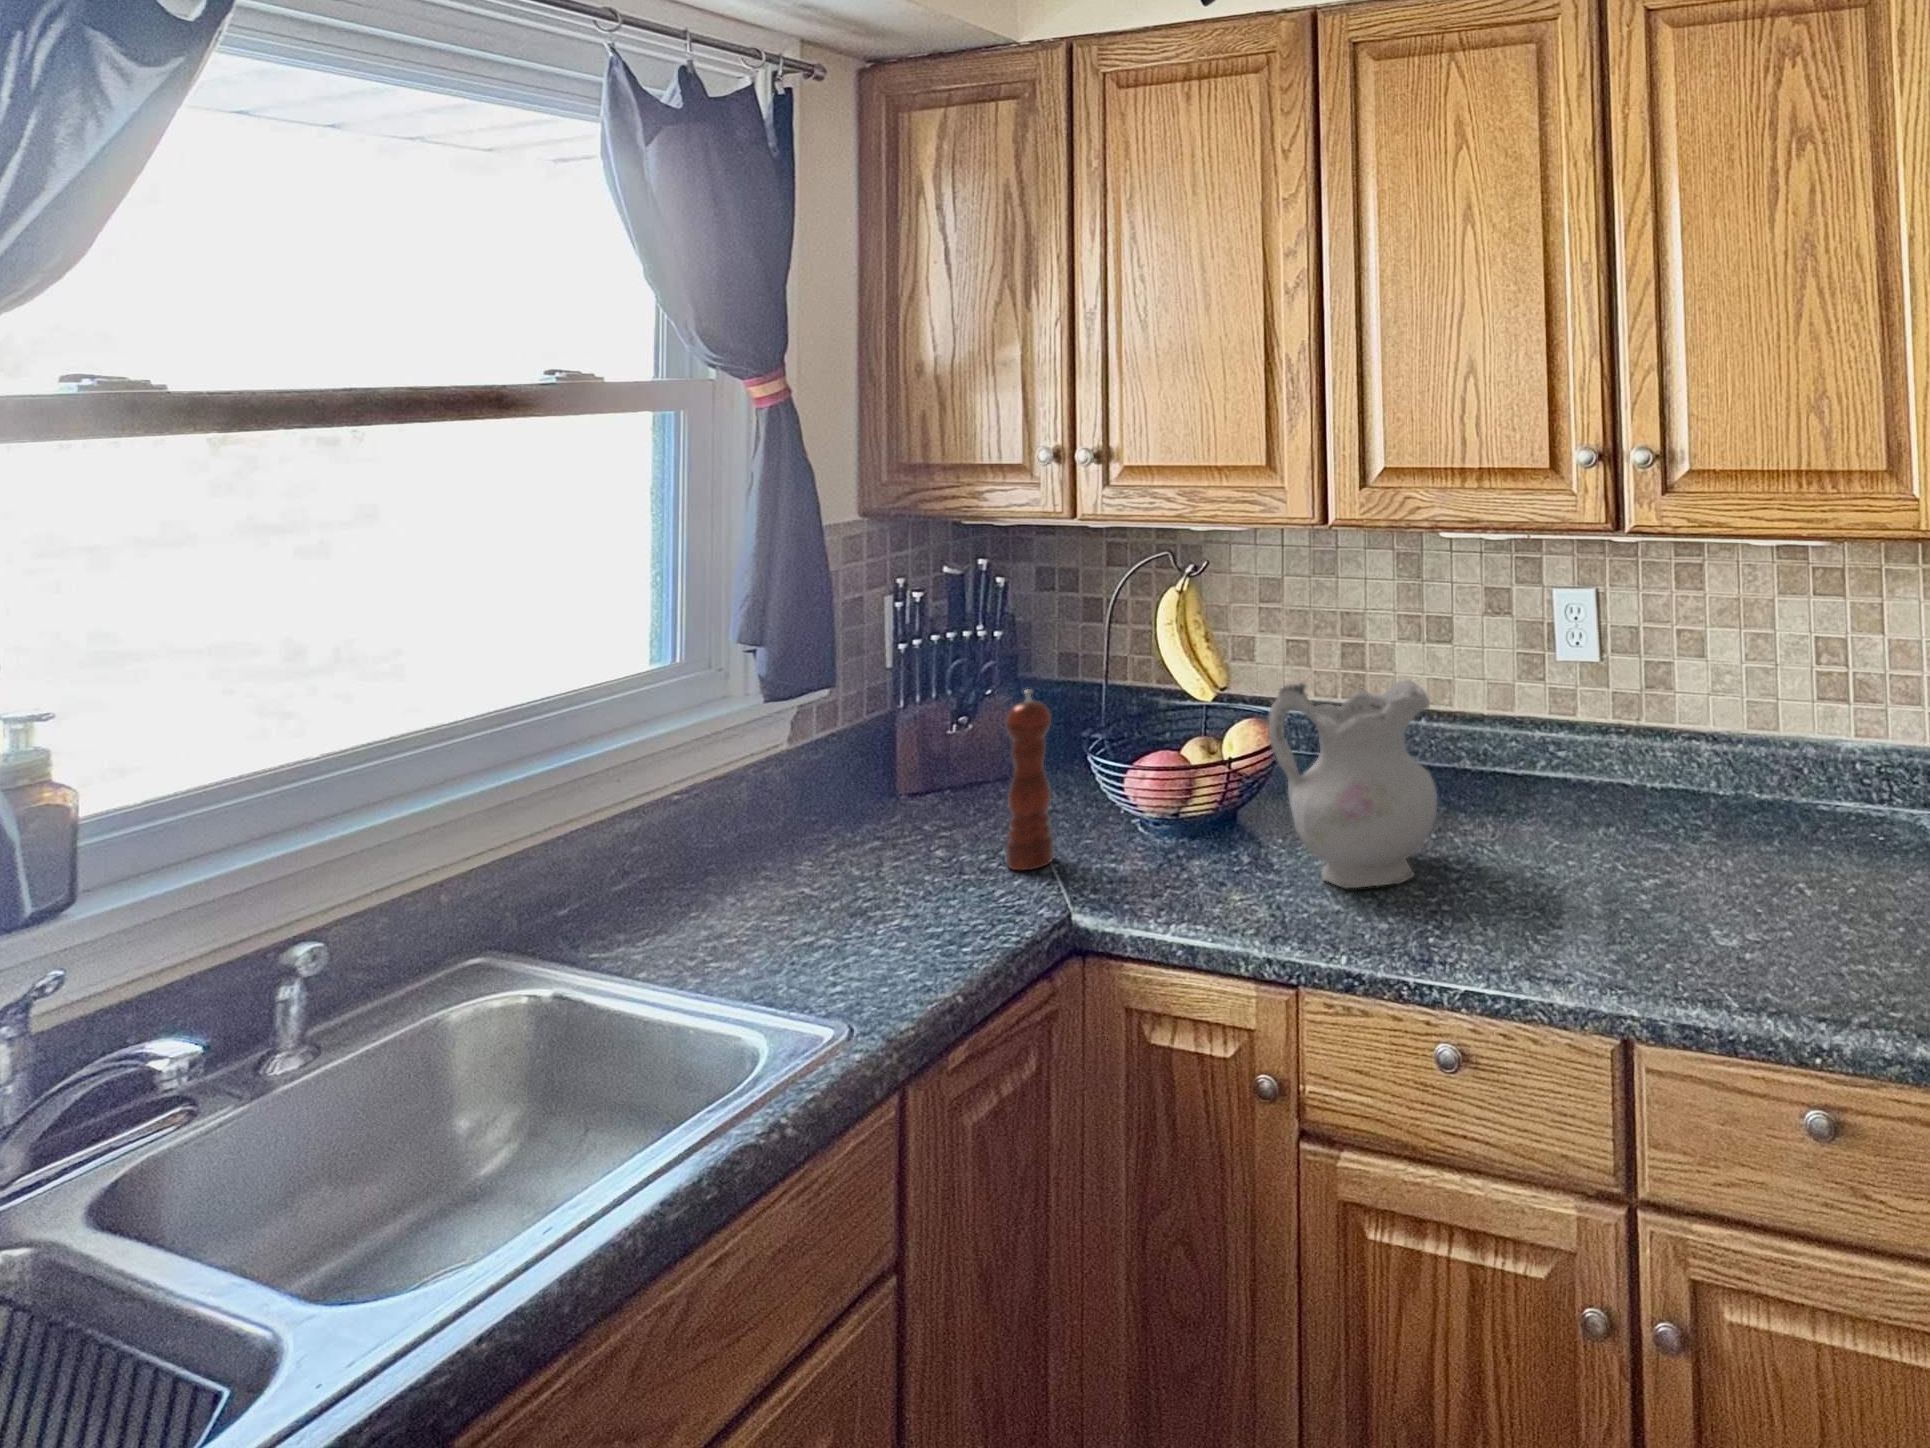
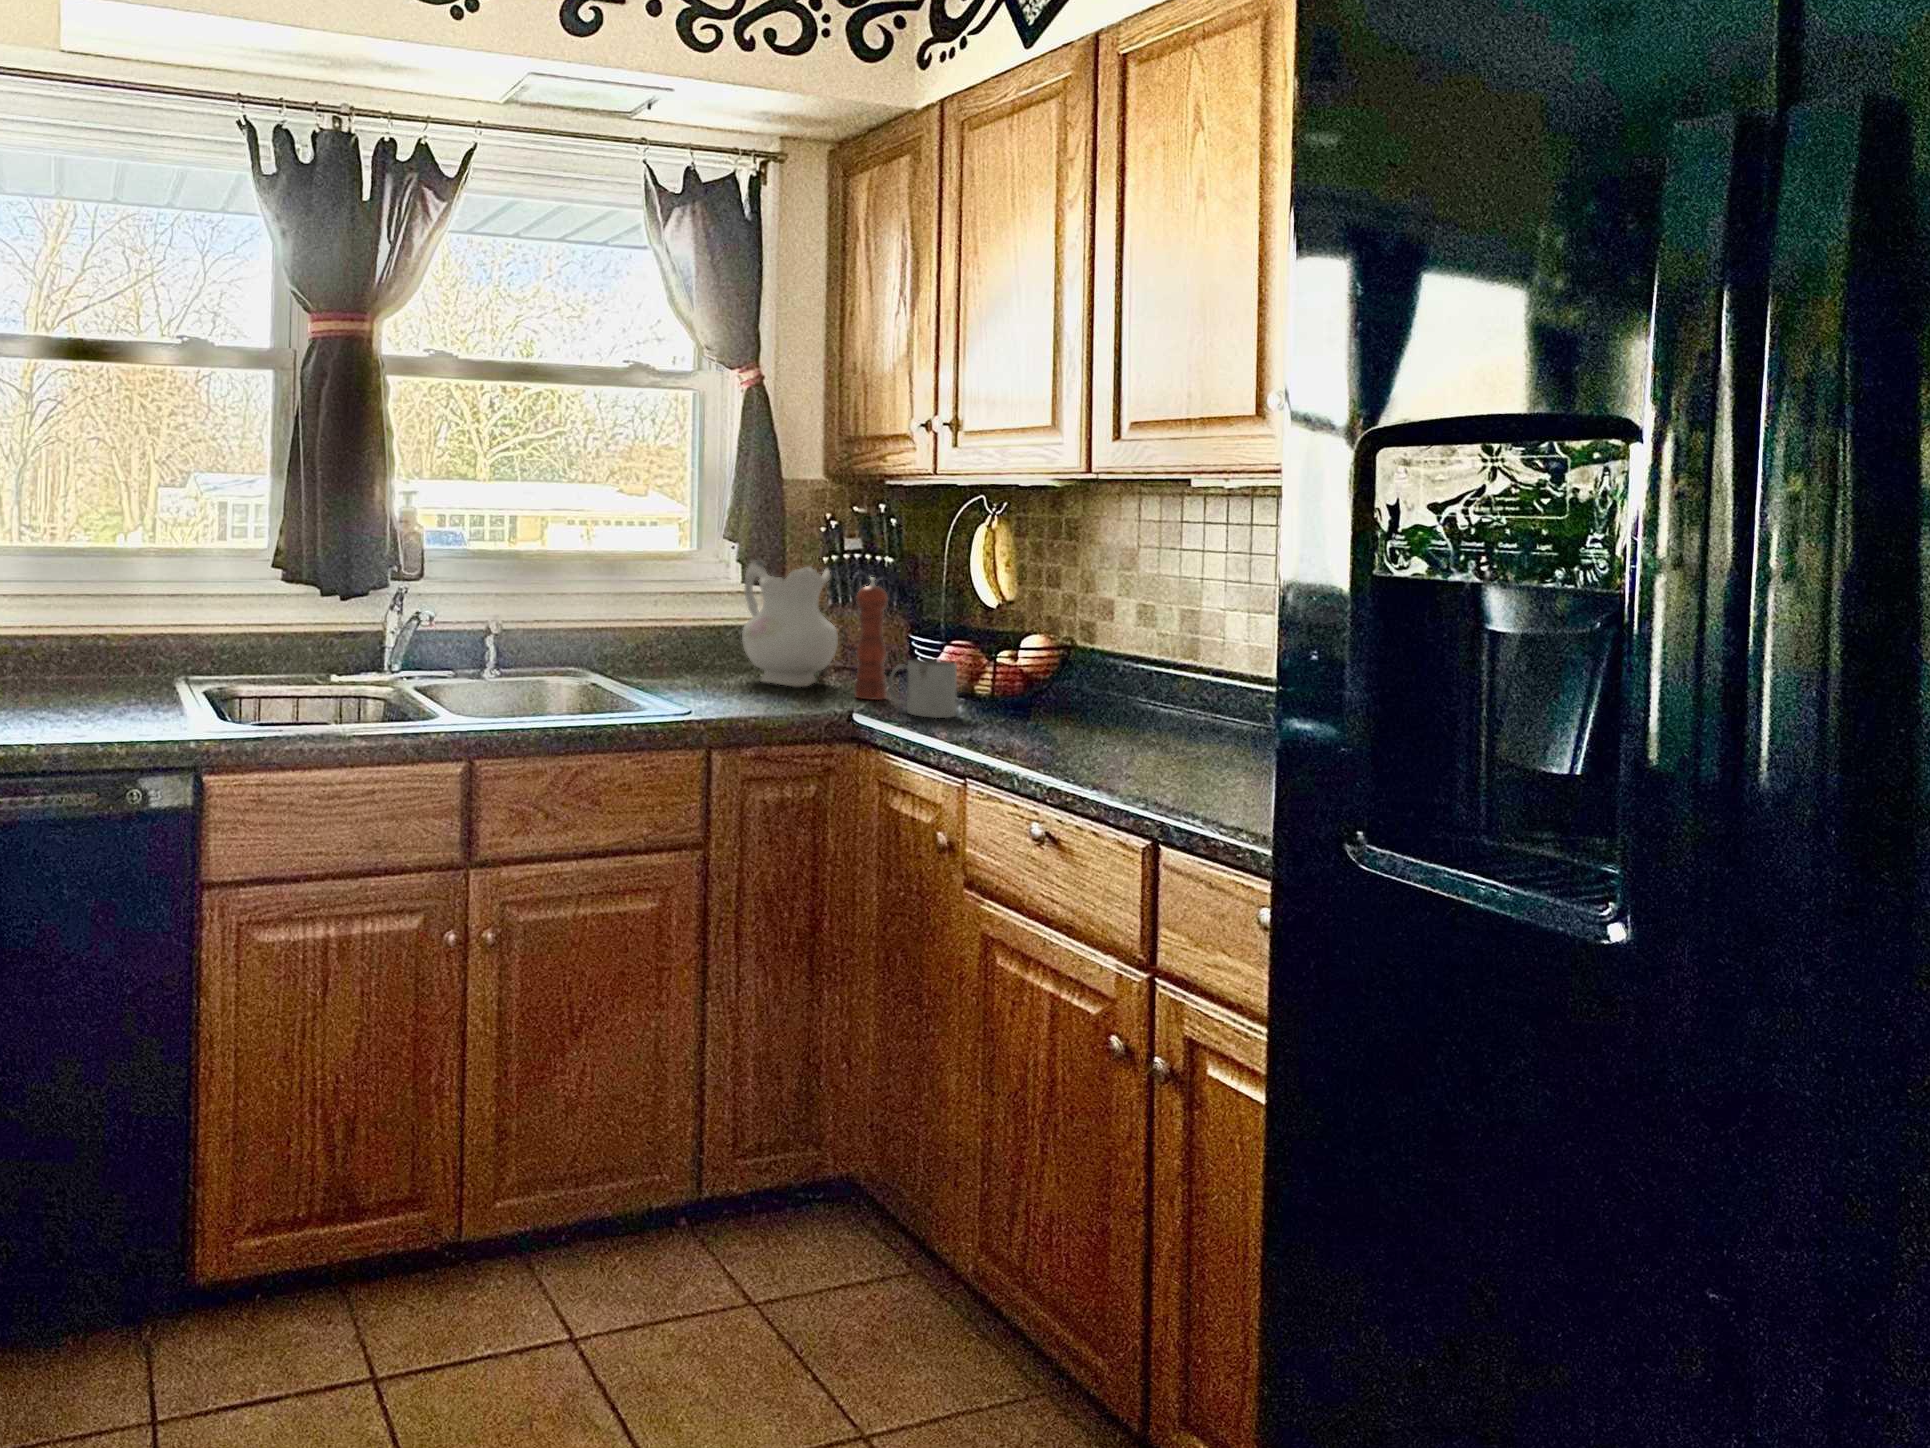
ceramic pitcher: present [1269,680,1437,889] -> present [742,560,838,687]
mug: none [1091,793,1184,888] -> present [888,660,957,718]

